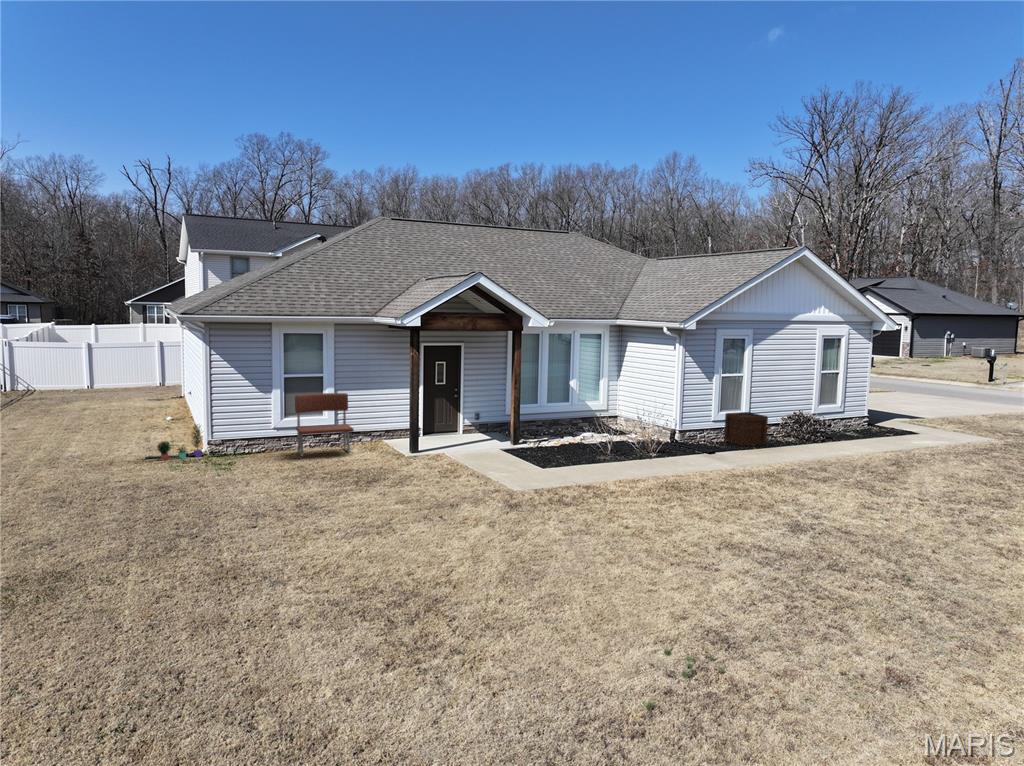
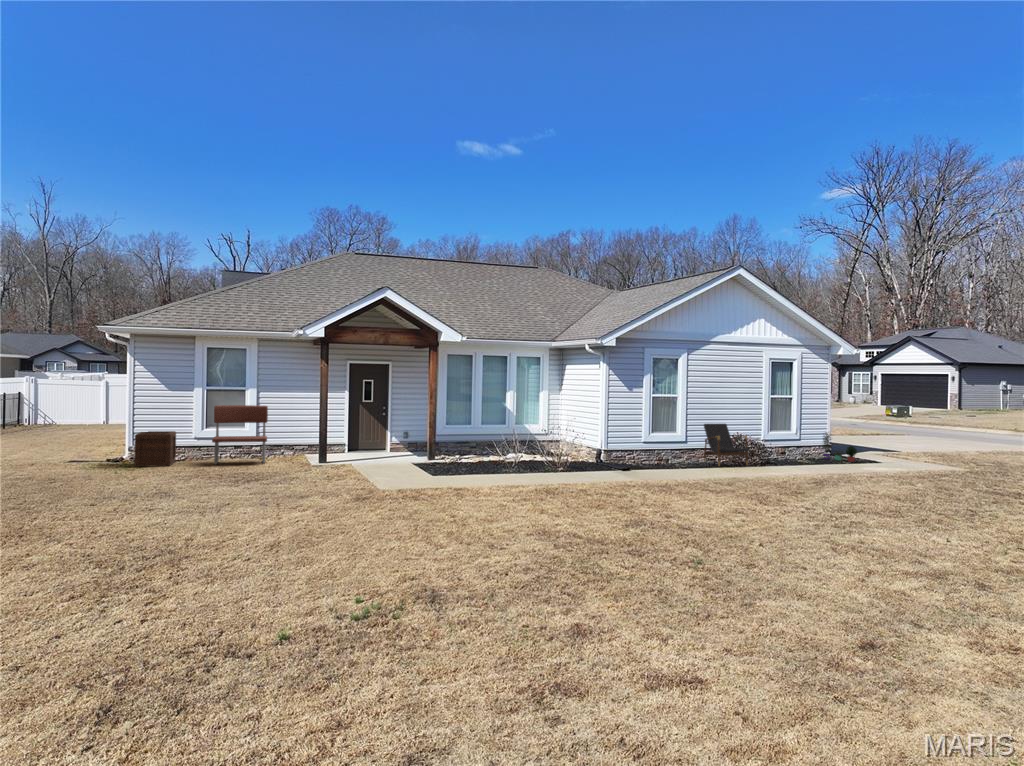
lounge chair: none [765,400,811,443] -> present [704,424,749,466]
wooden crate: present [724,412,768,446] -> present [134,431,176,467]
potted plant: present [157,425,203,460] -> present [823,434,857,462]

